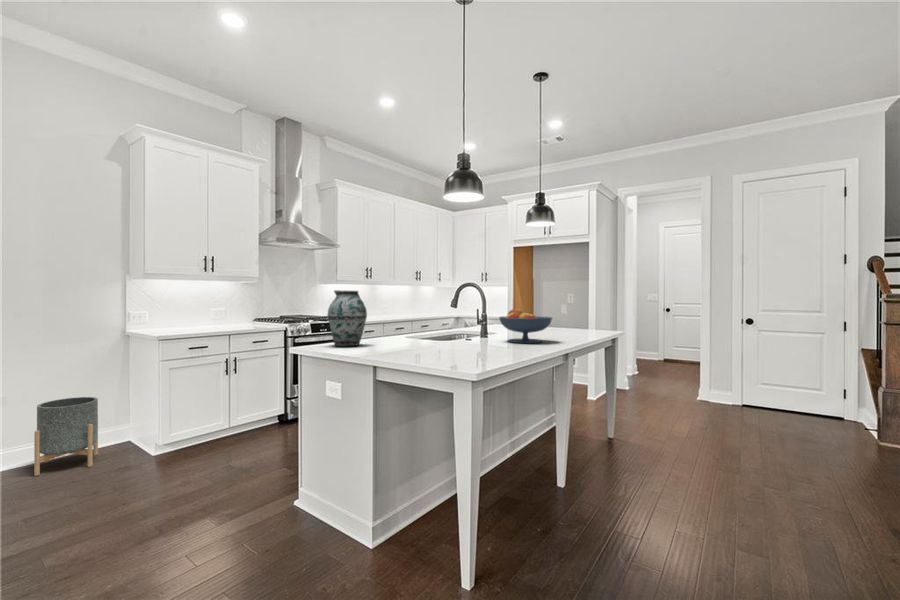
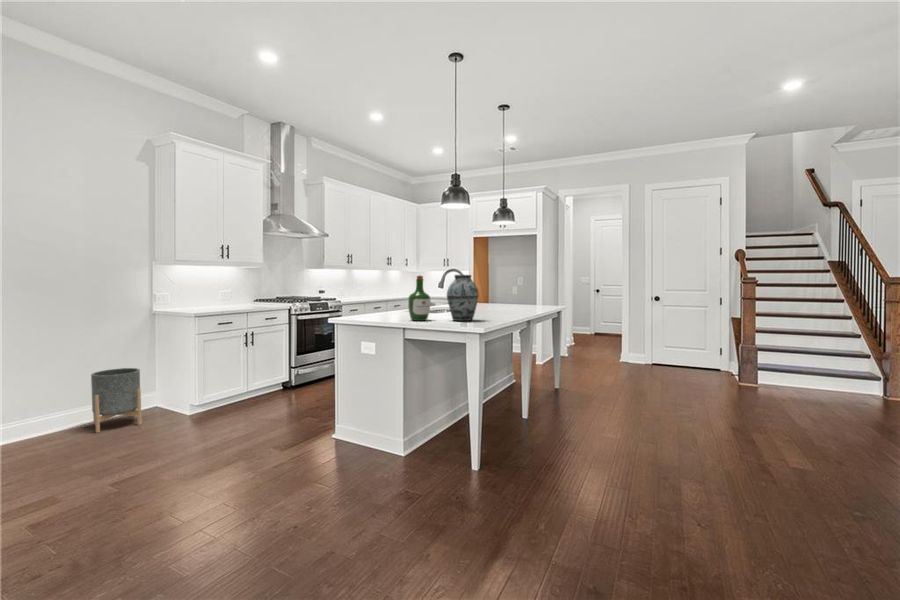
wine bottle: none [382,289,413,354] -> present [408,275,430,321]
vase: present [327,290,367,346] -> present [447,275,479,321]
fruit bowl: present [499,309,552,343] -> none [480,289,519,314]

